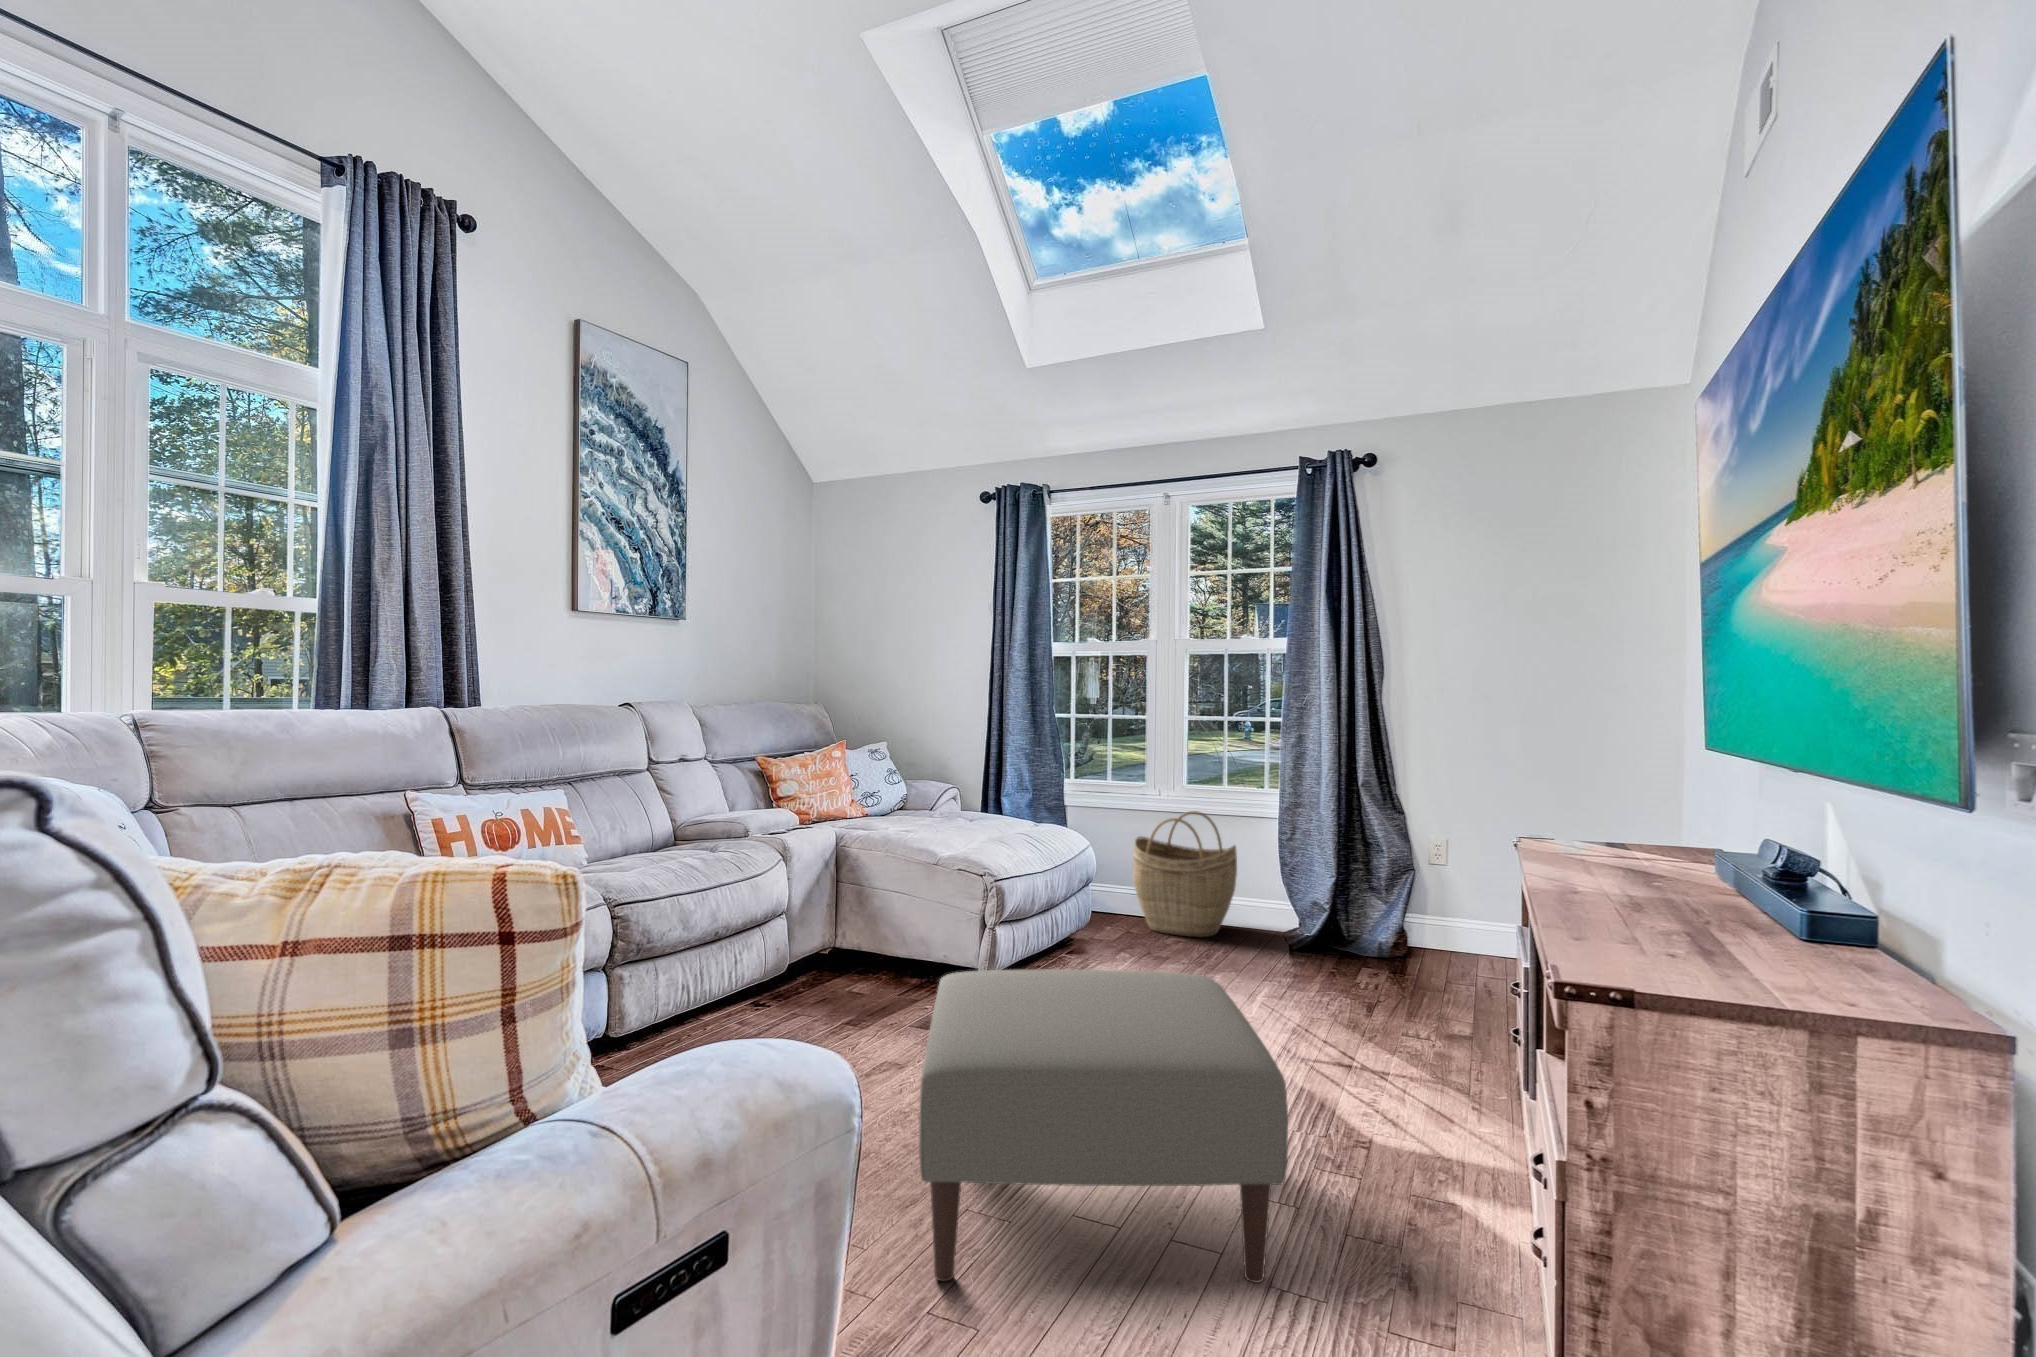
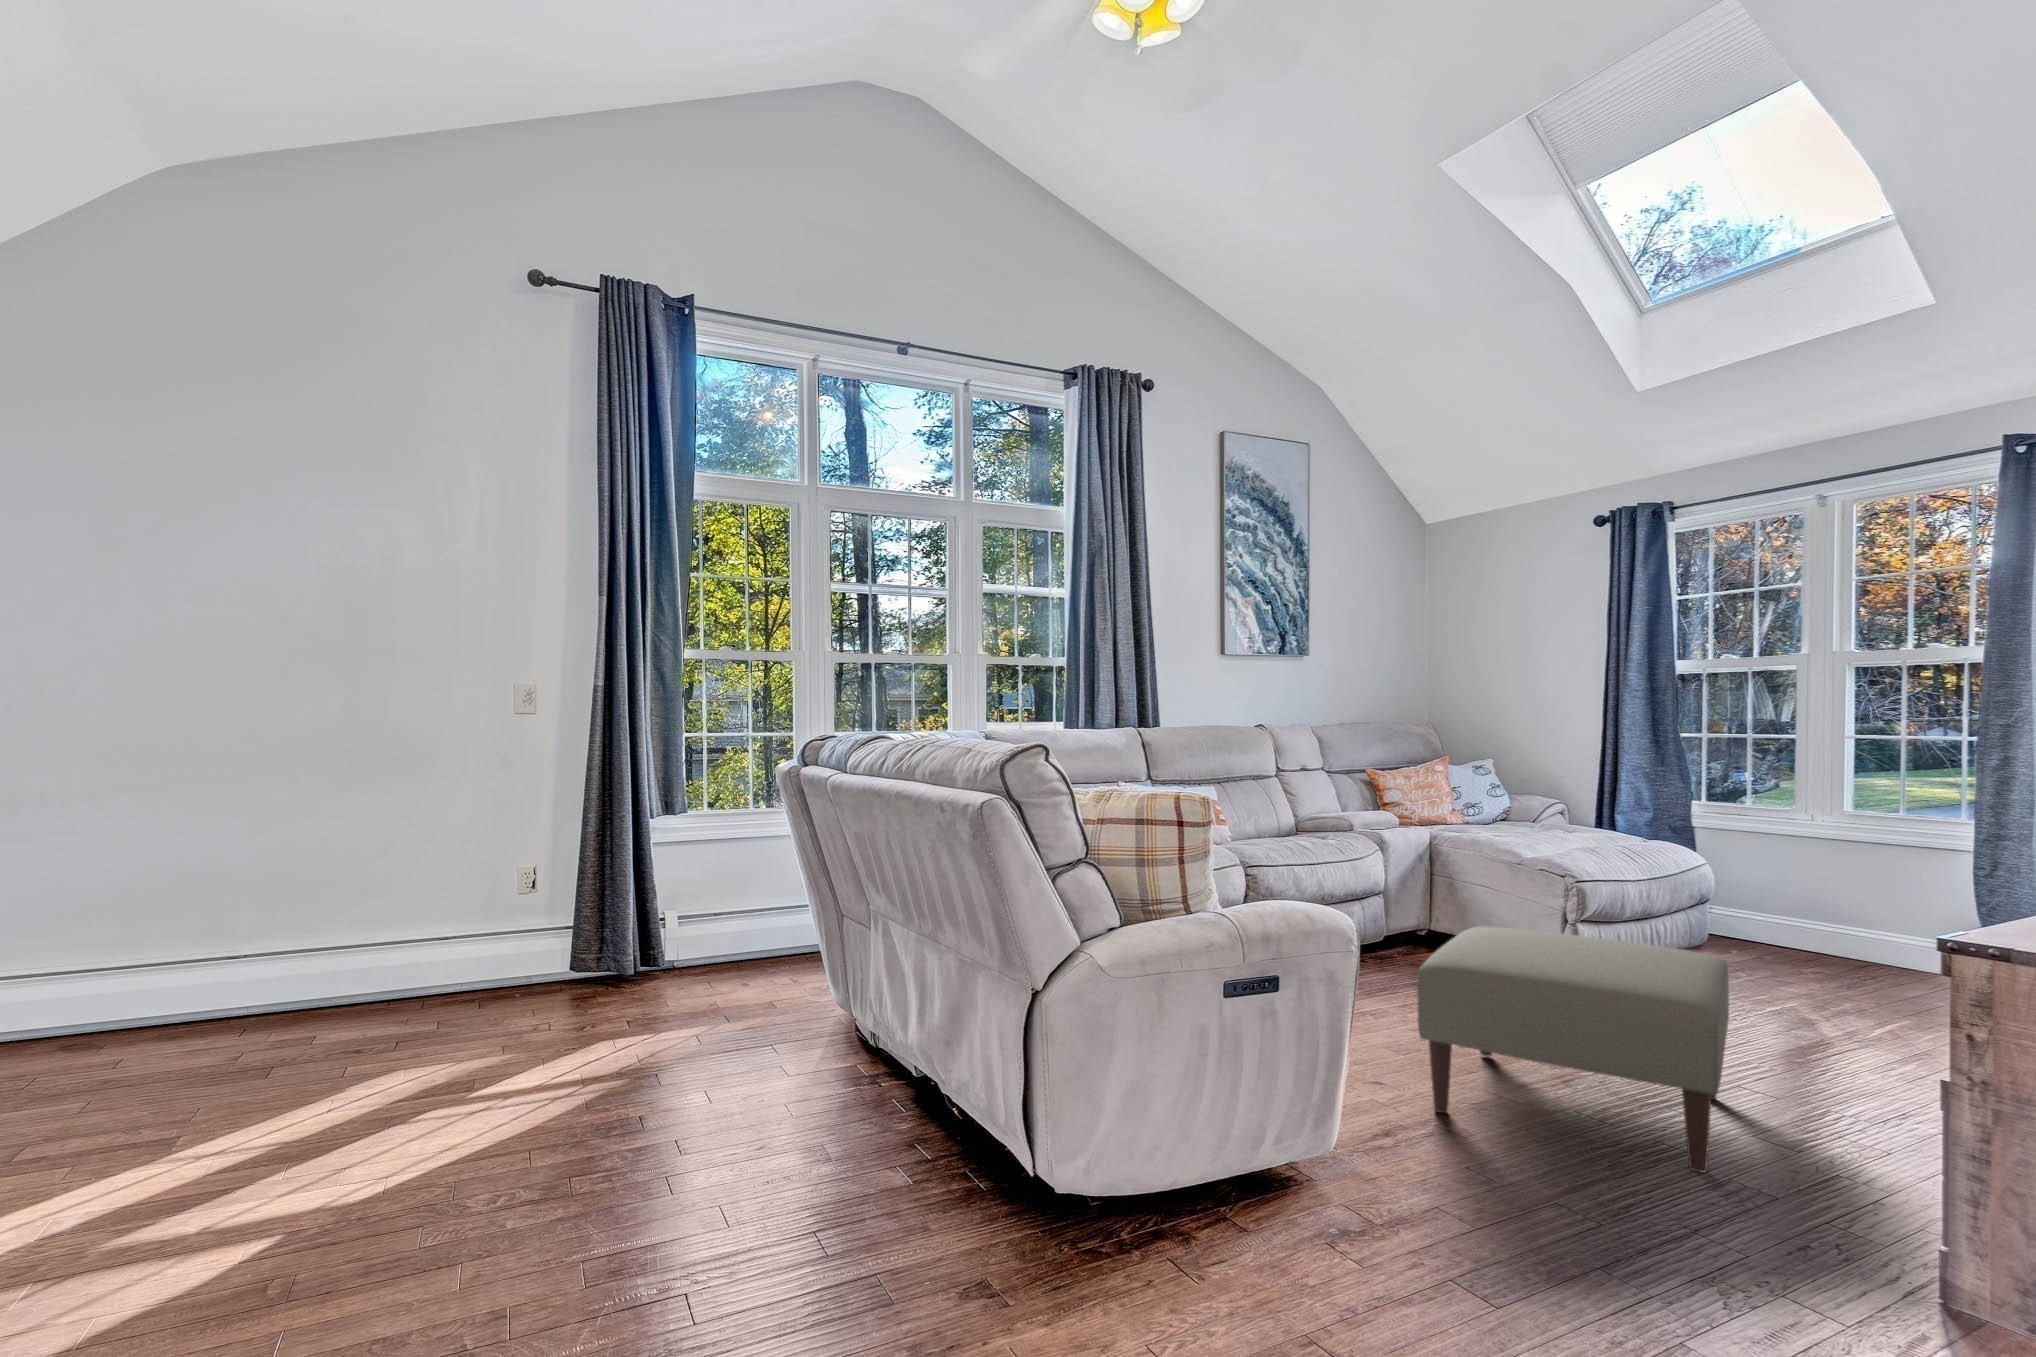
woven basket: present [1133,811,1237,937] -> none [1766,841,1909,977]

